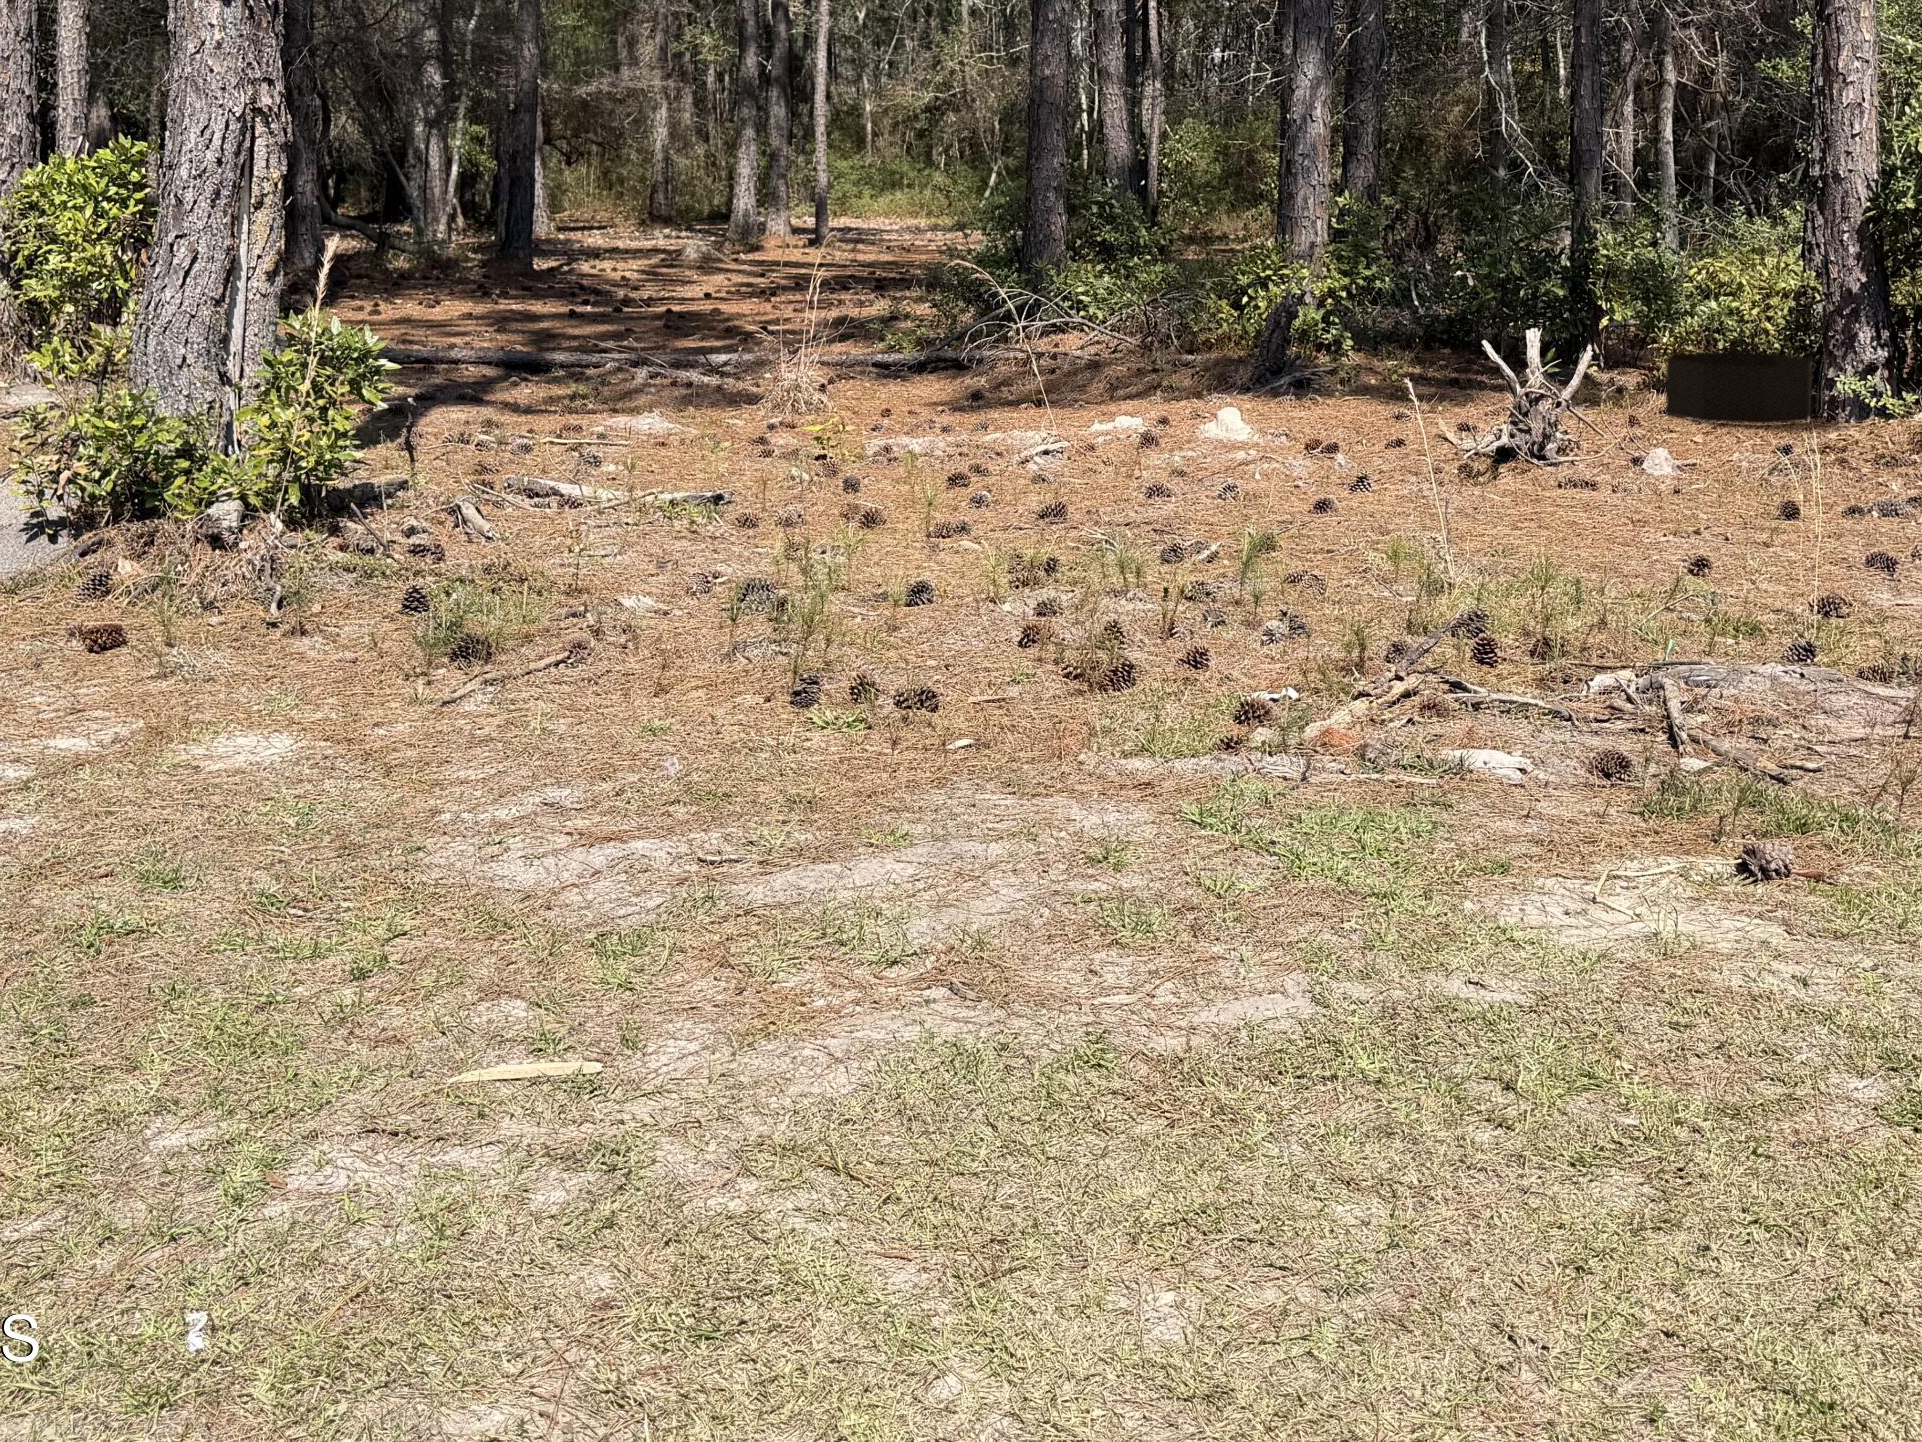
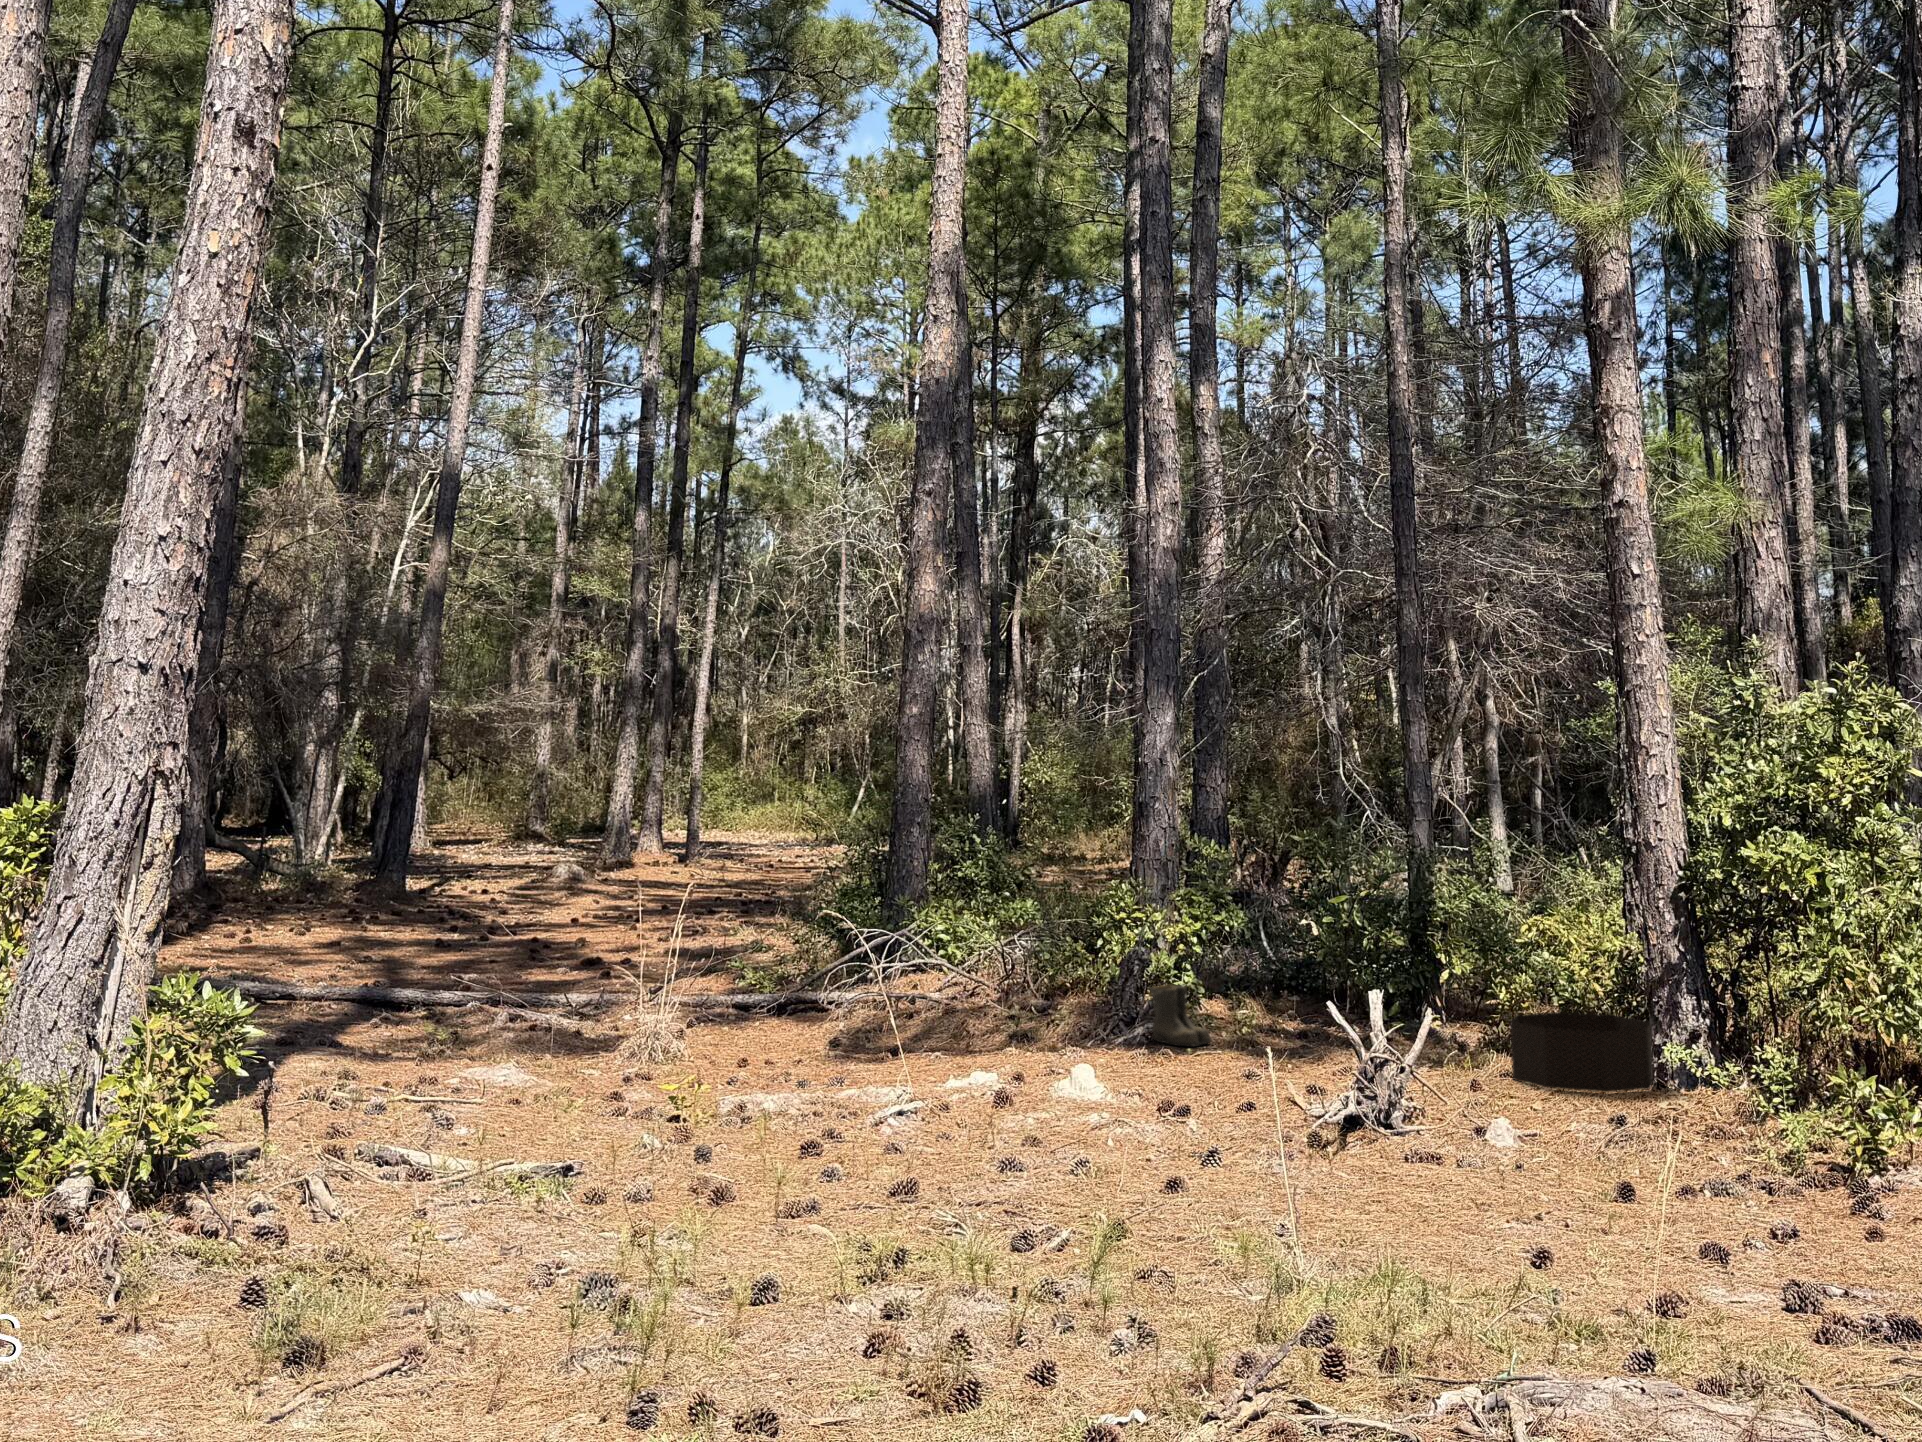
boots: none [1304,334,1366,390] -> present [1151,985,1211,1047]

